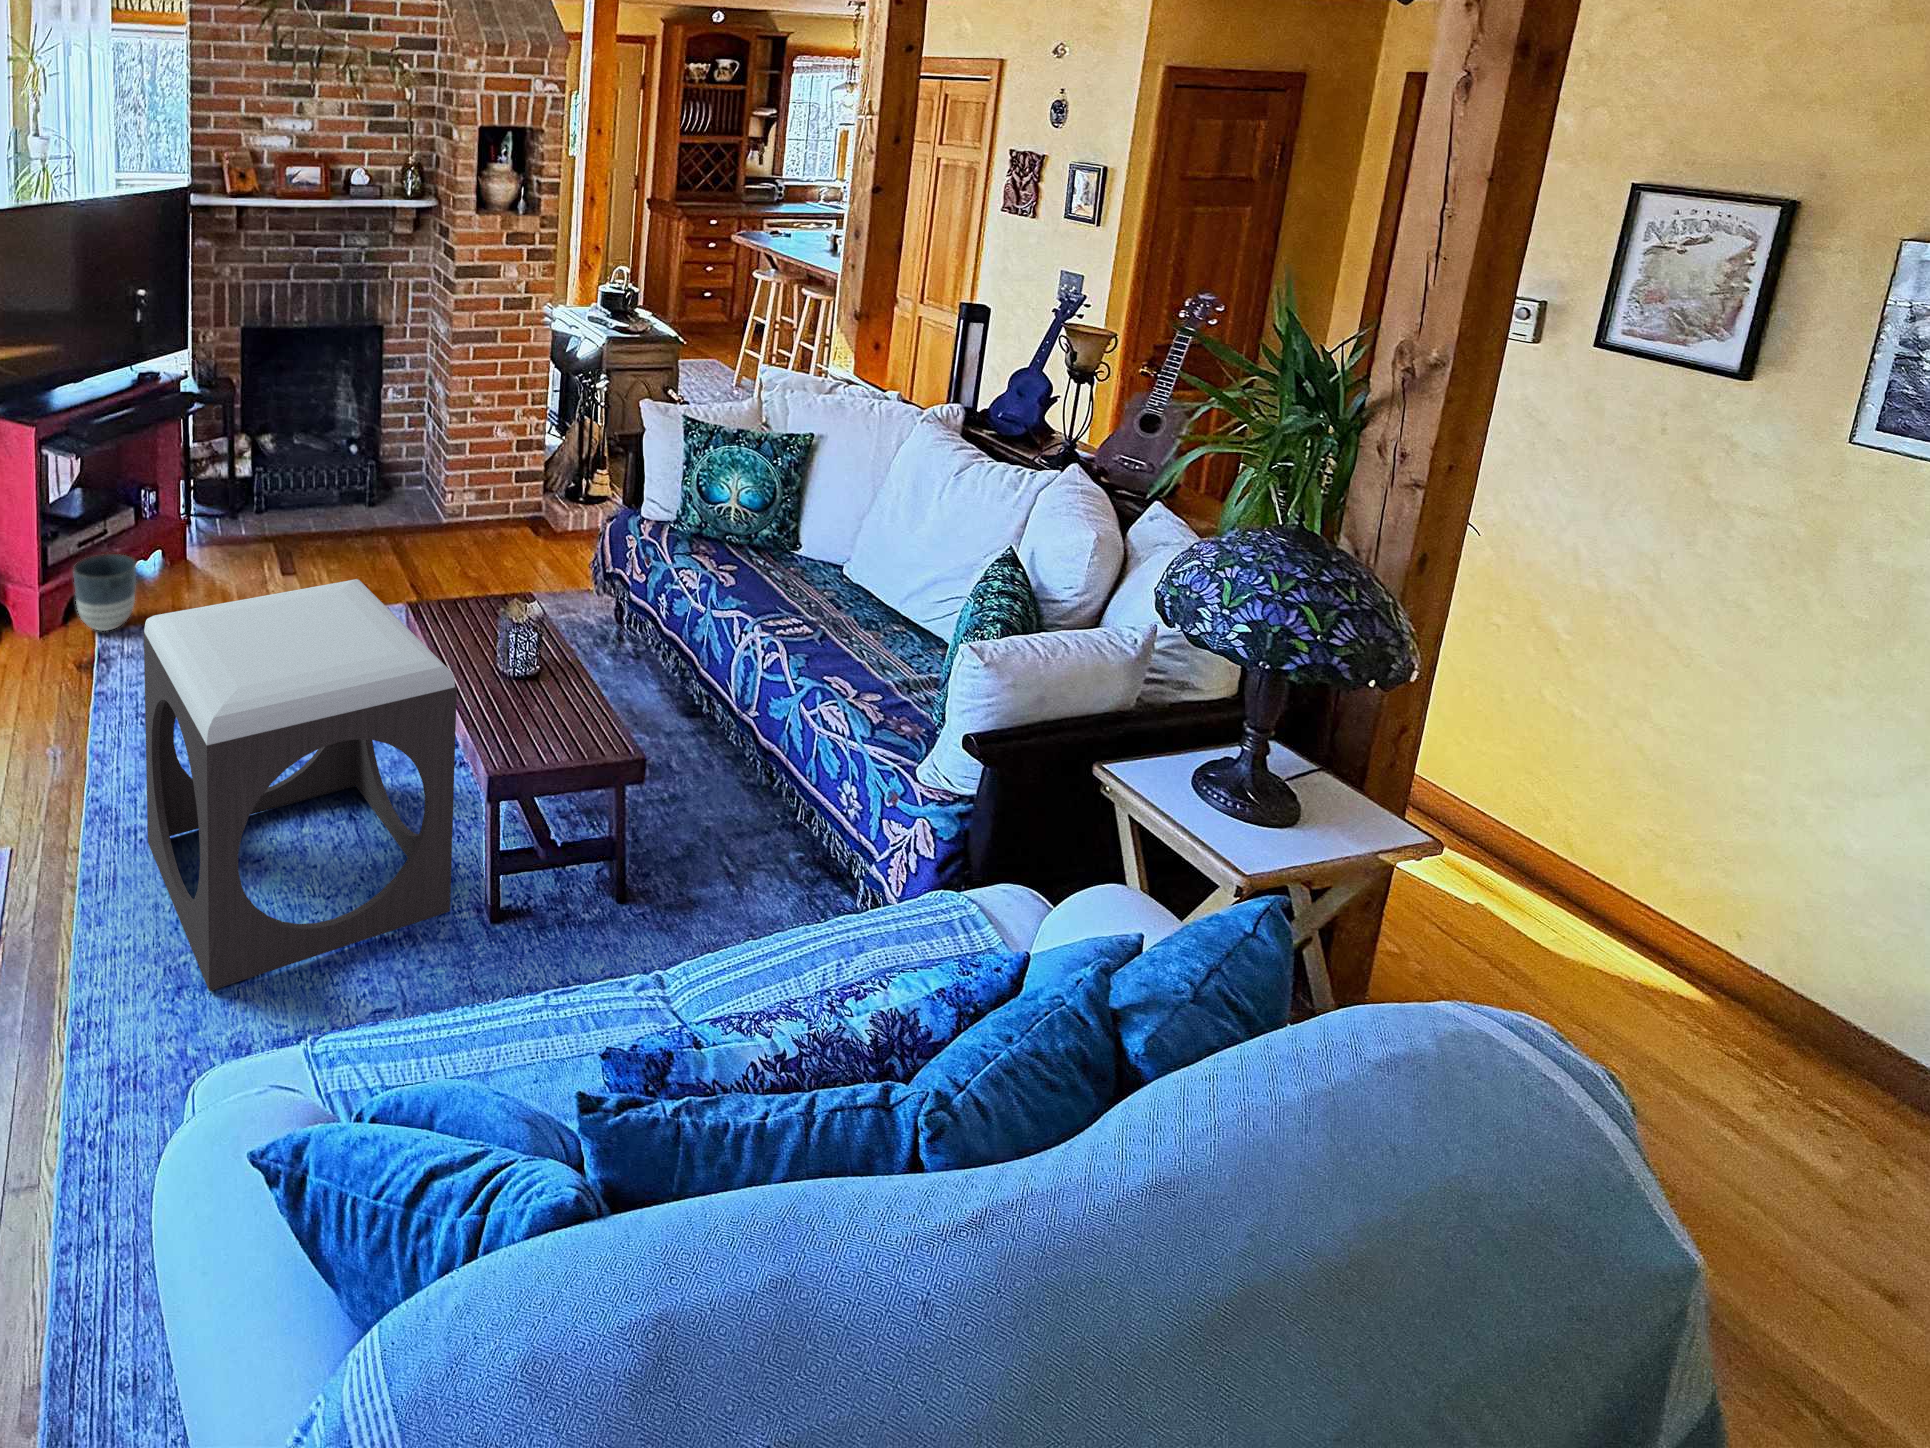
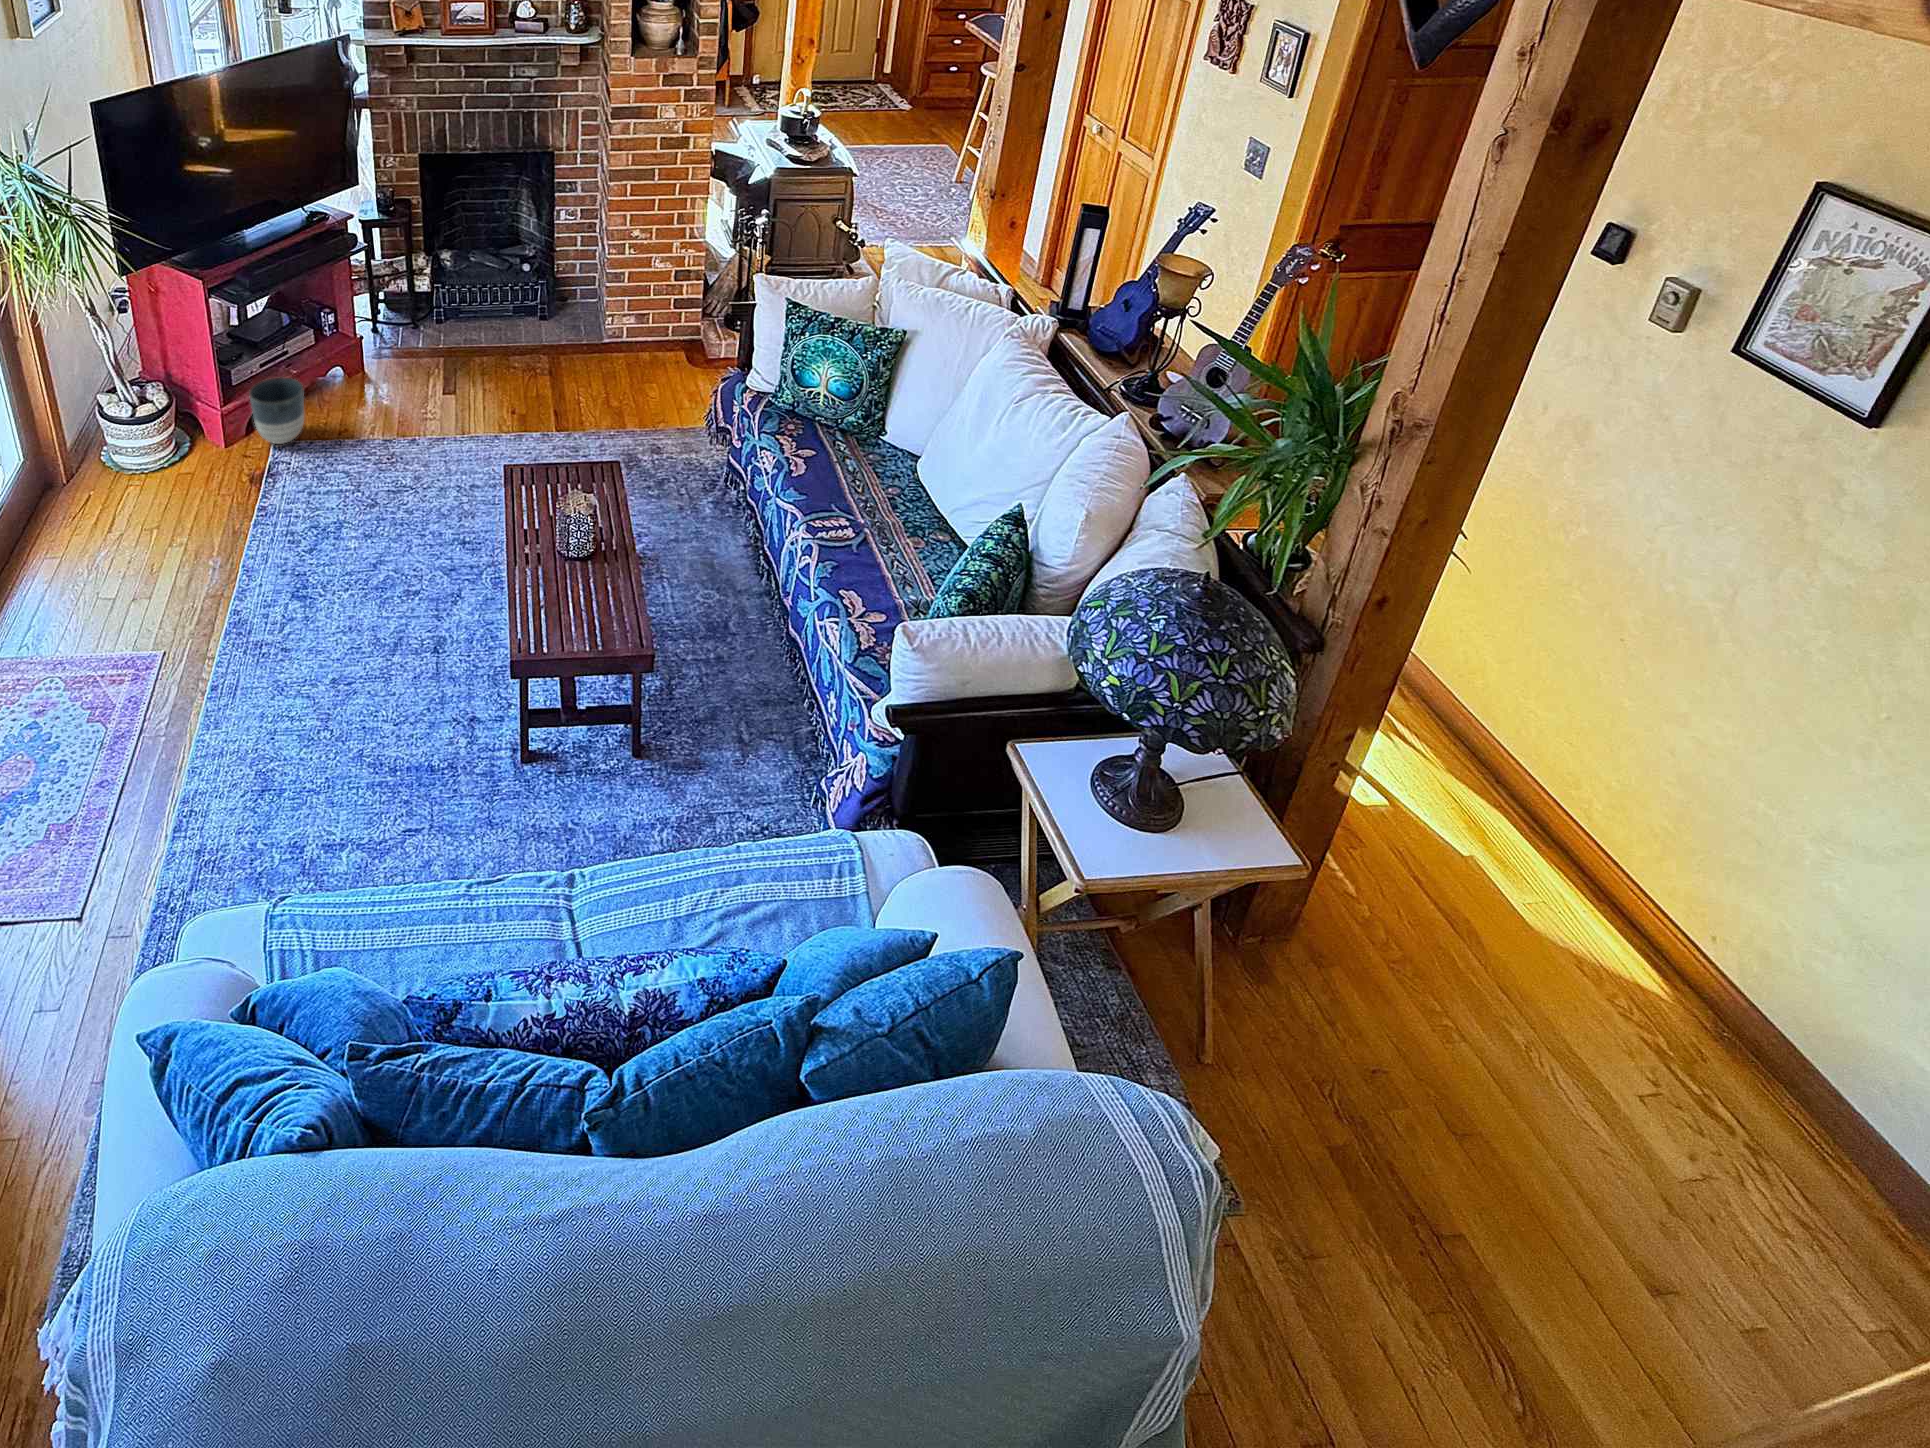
footstool: present [144,579,457,991] -> none [250,462,495,797]

